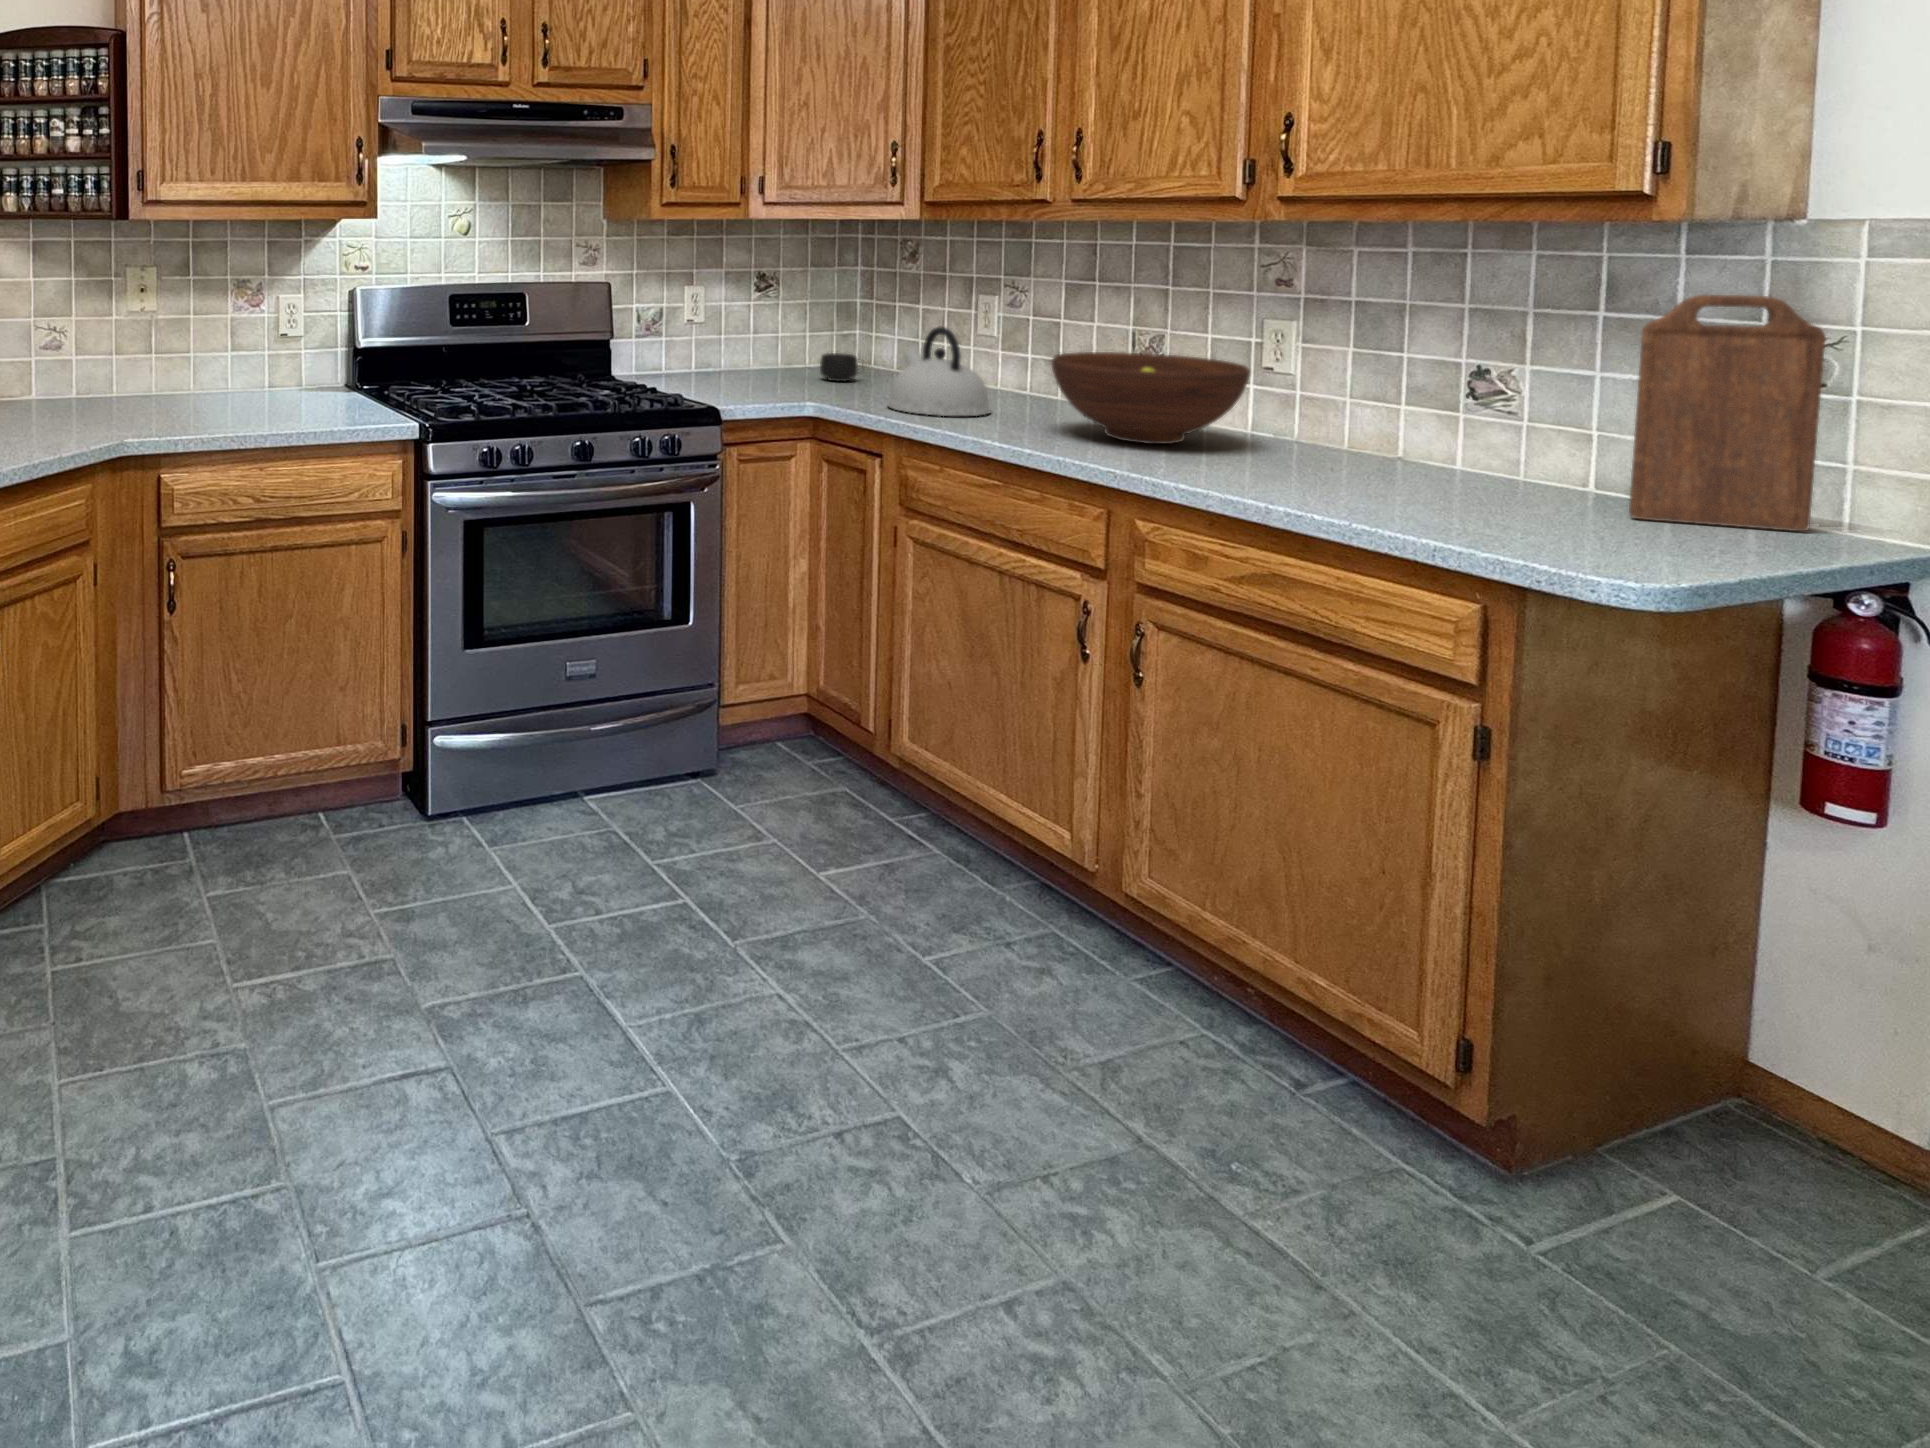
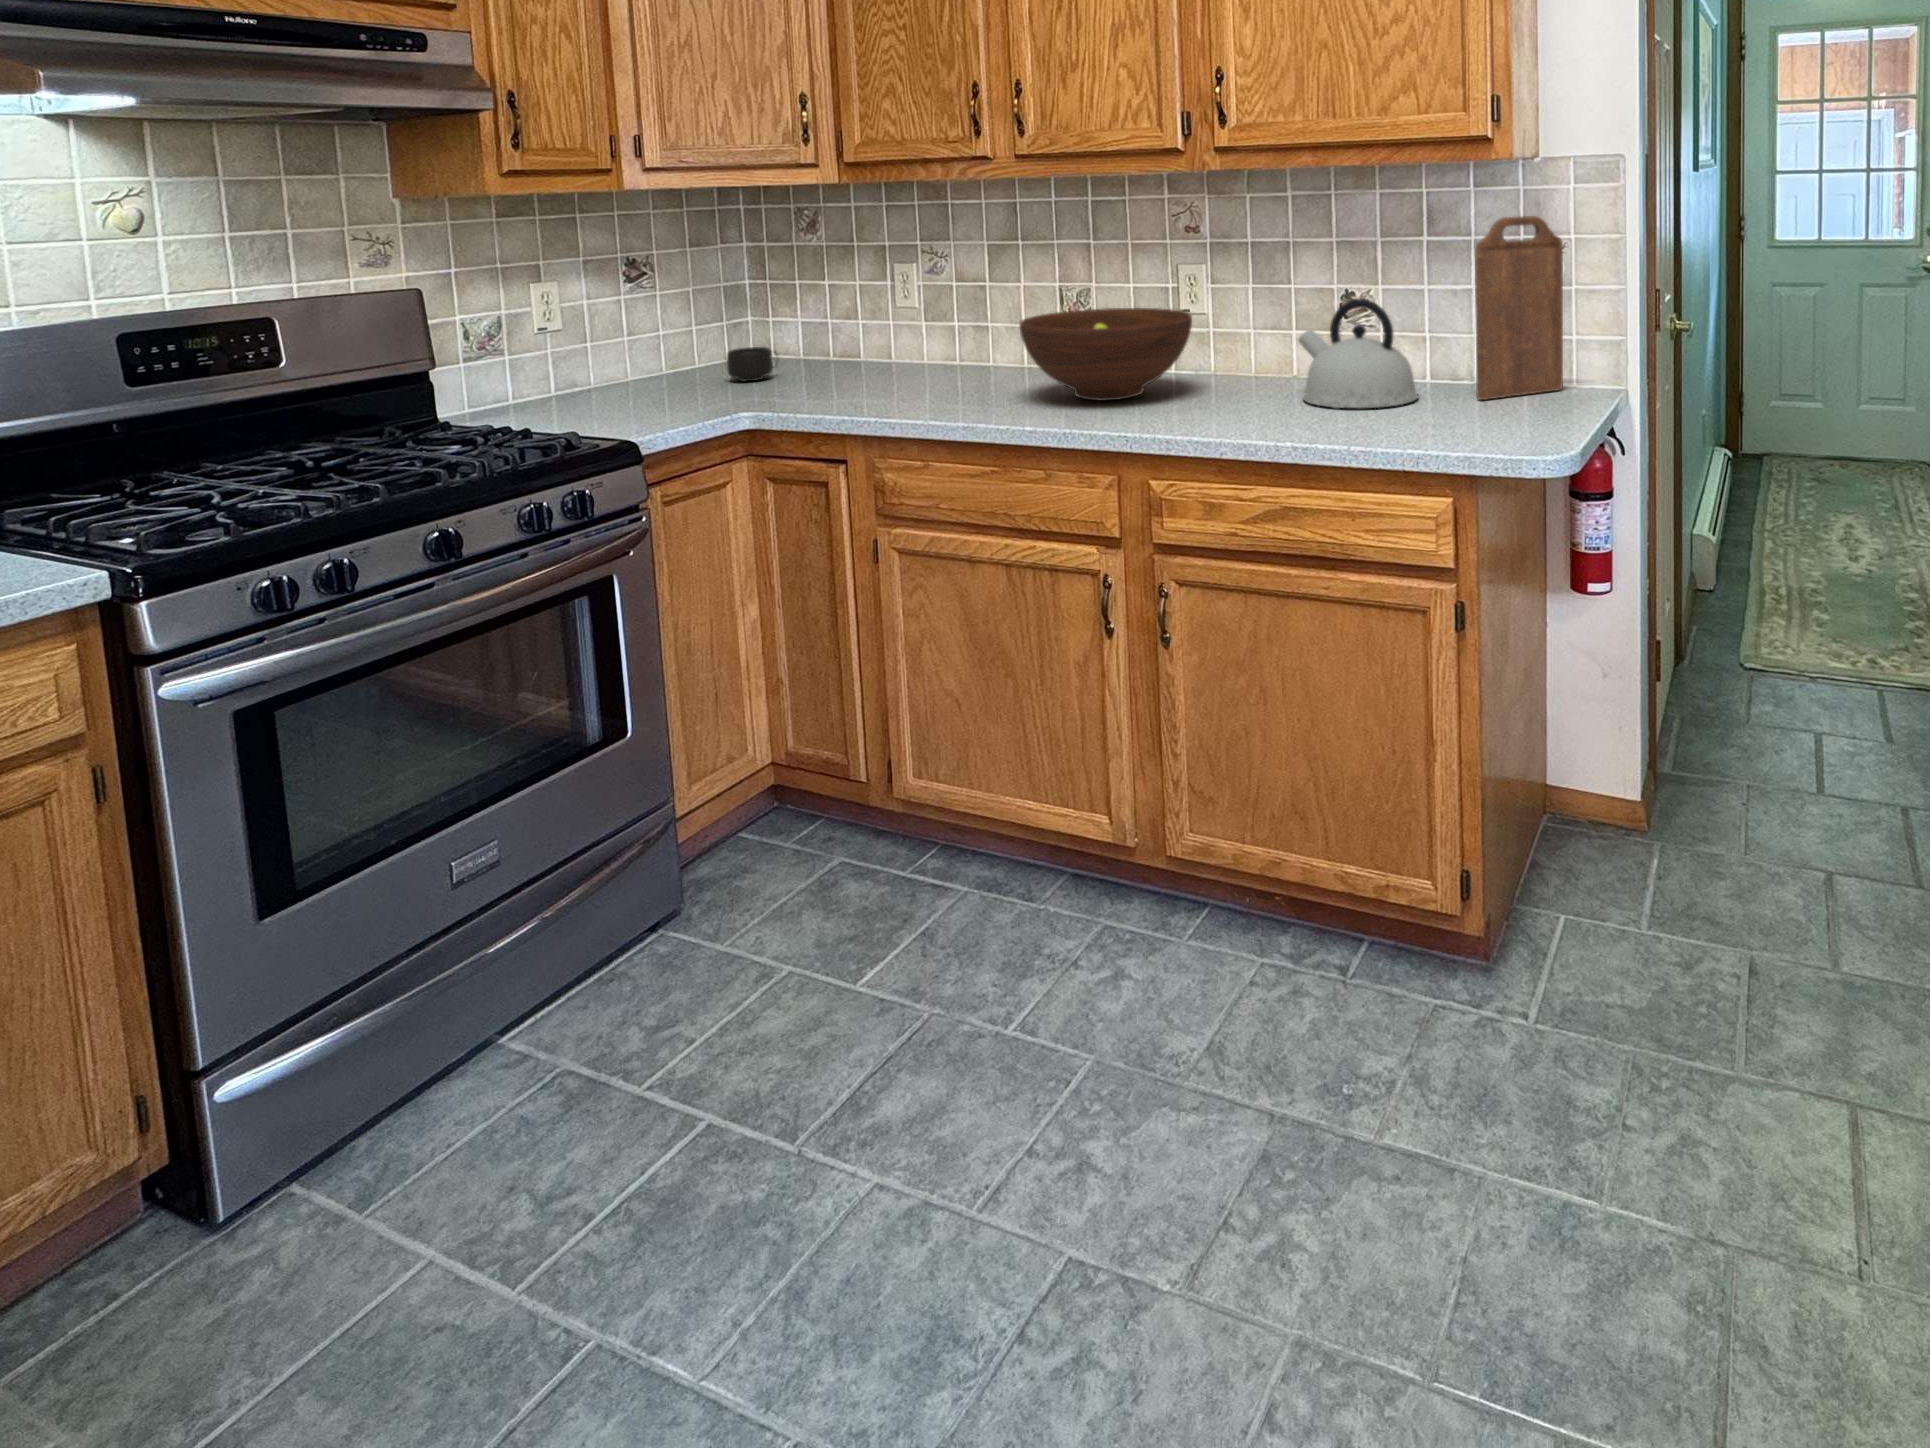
kettle: present [888,326,991,416] -> present [1298,299,1418,408]

